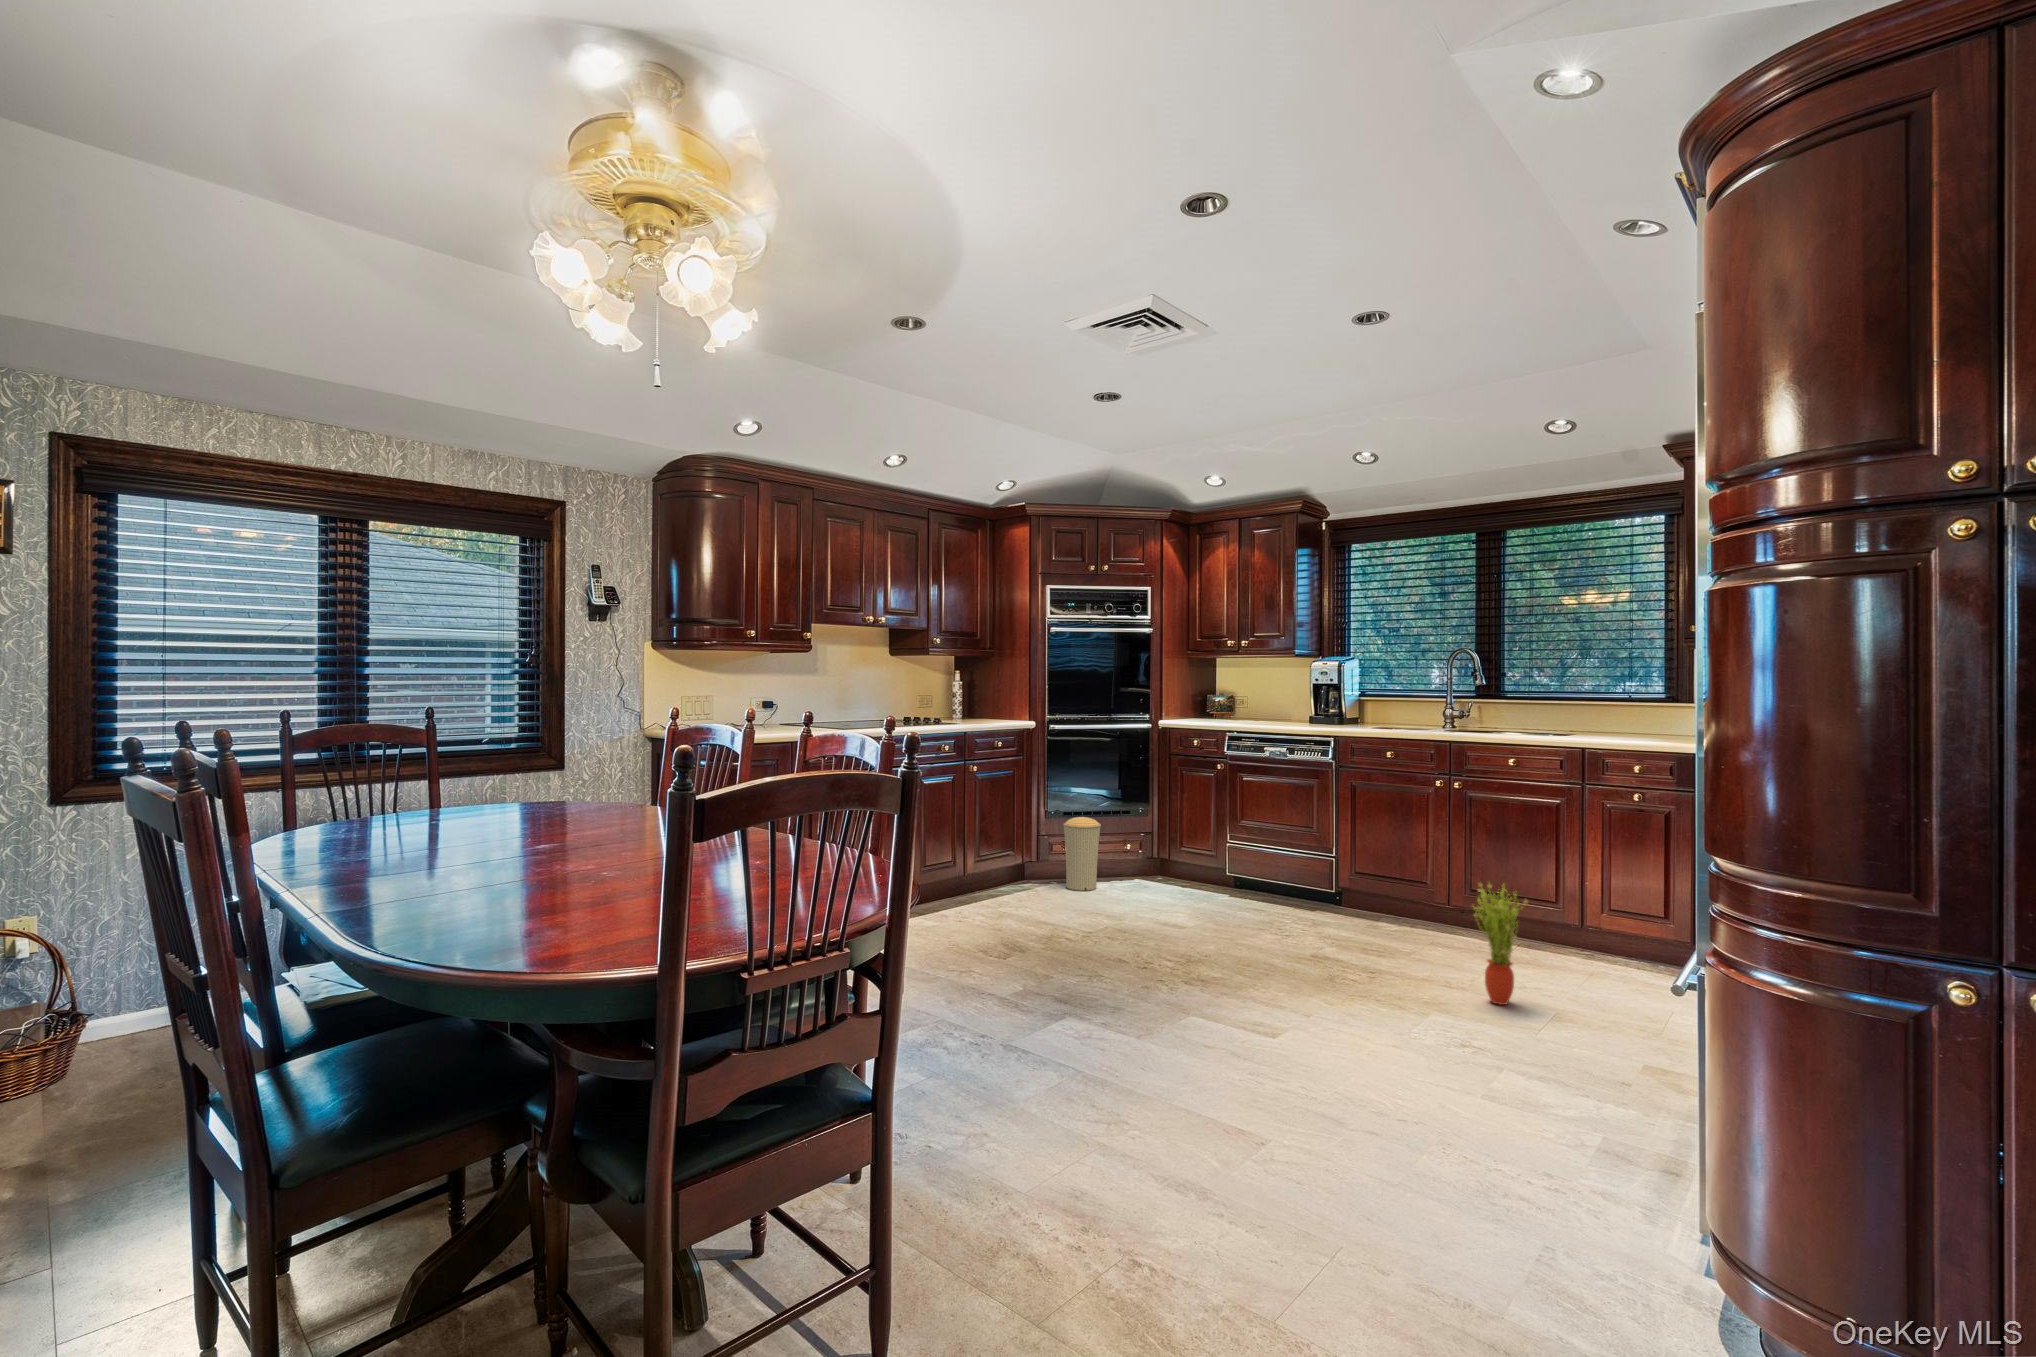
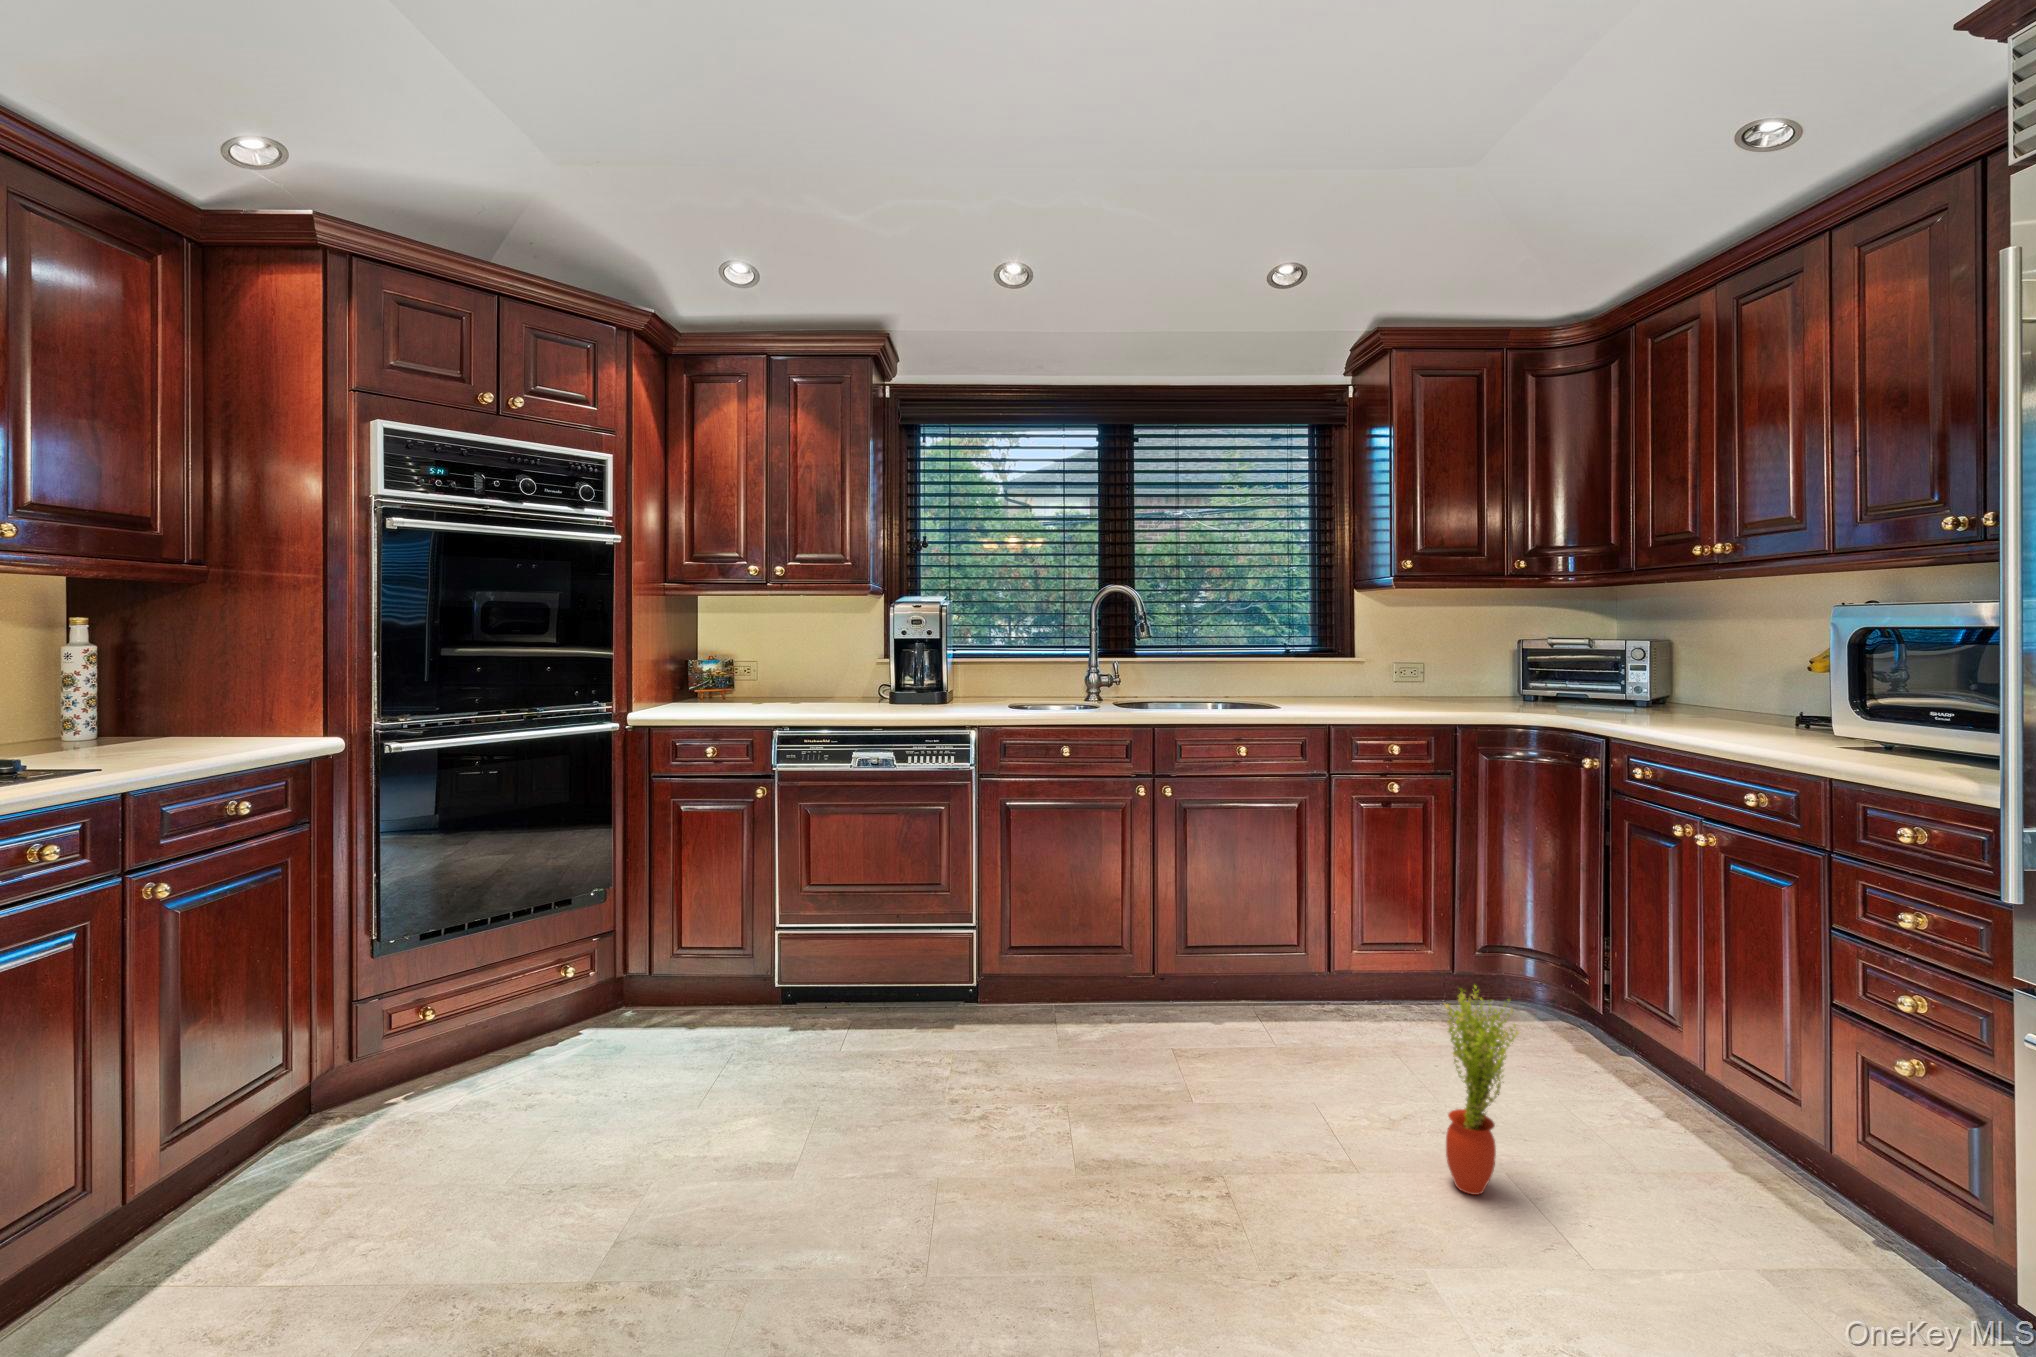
trash can: present [1063,817,1101,891] -> none [447,938,543,1111]

